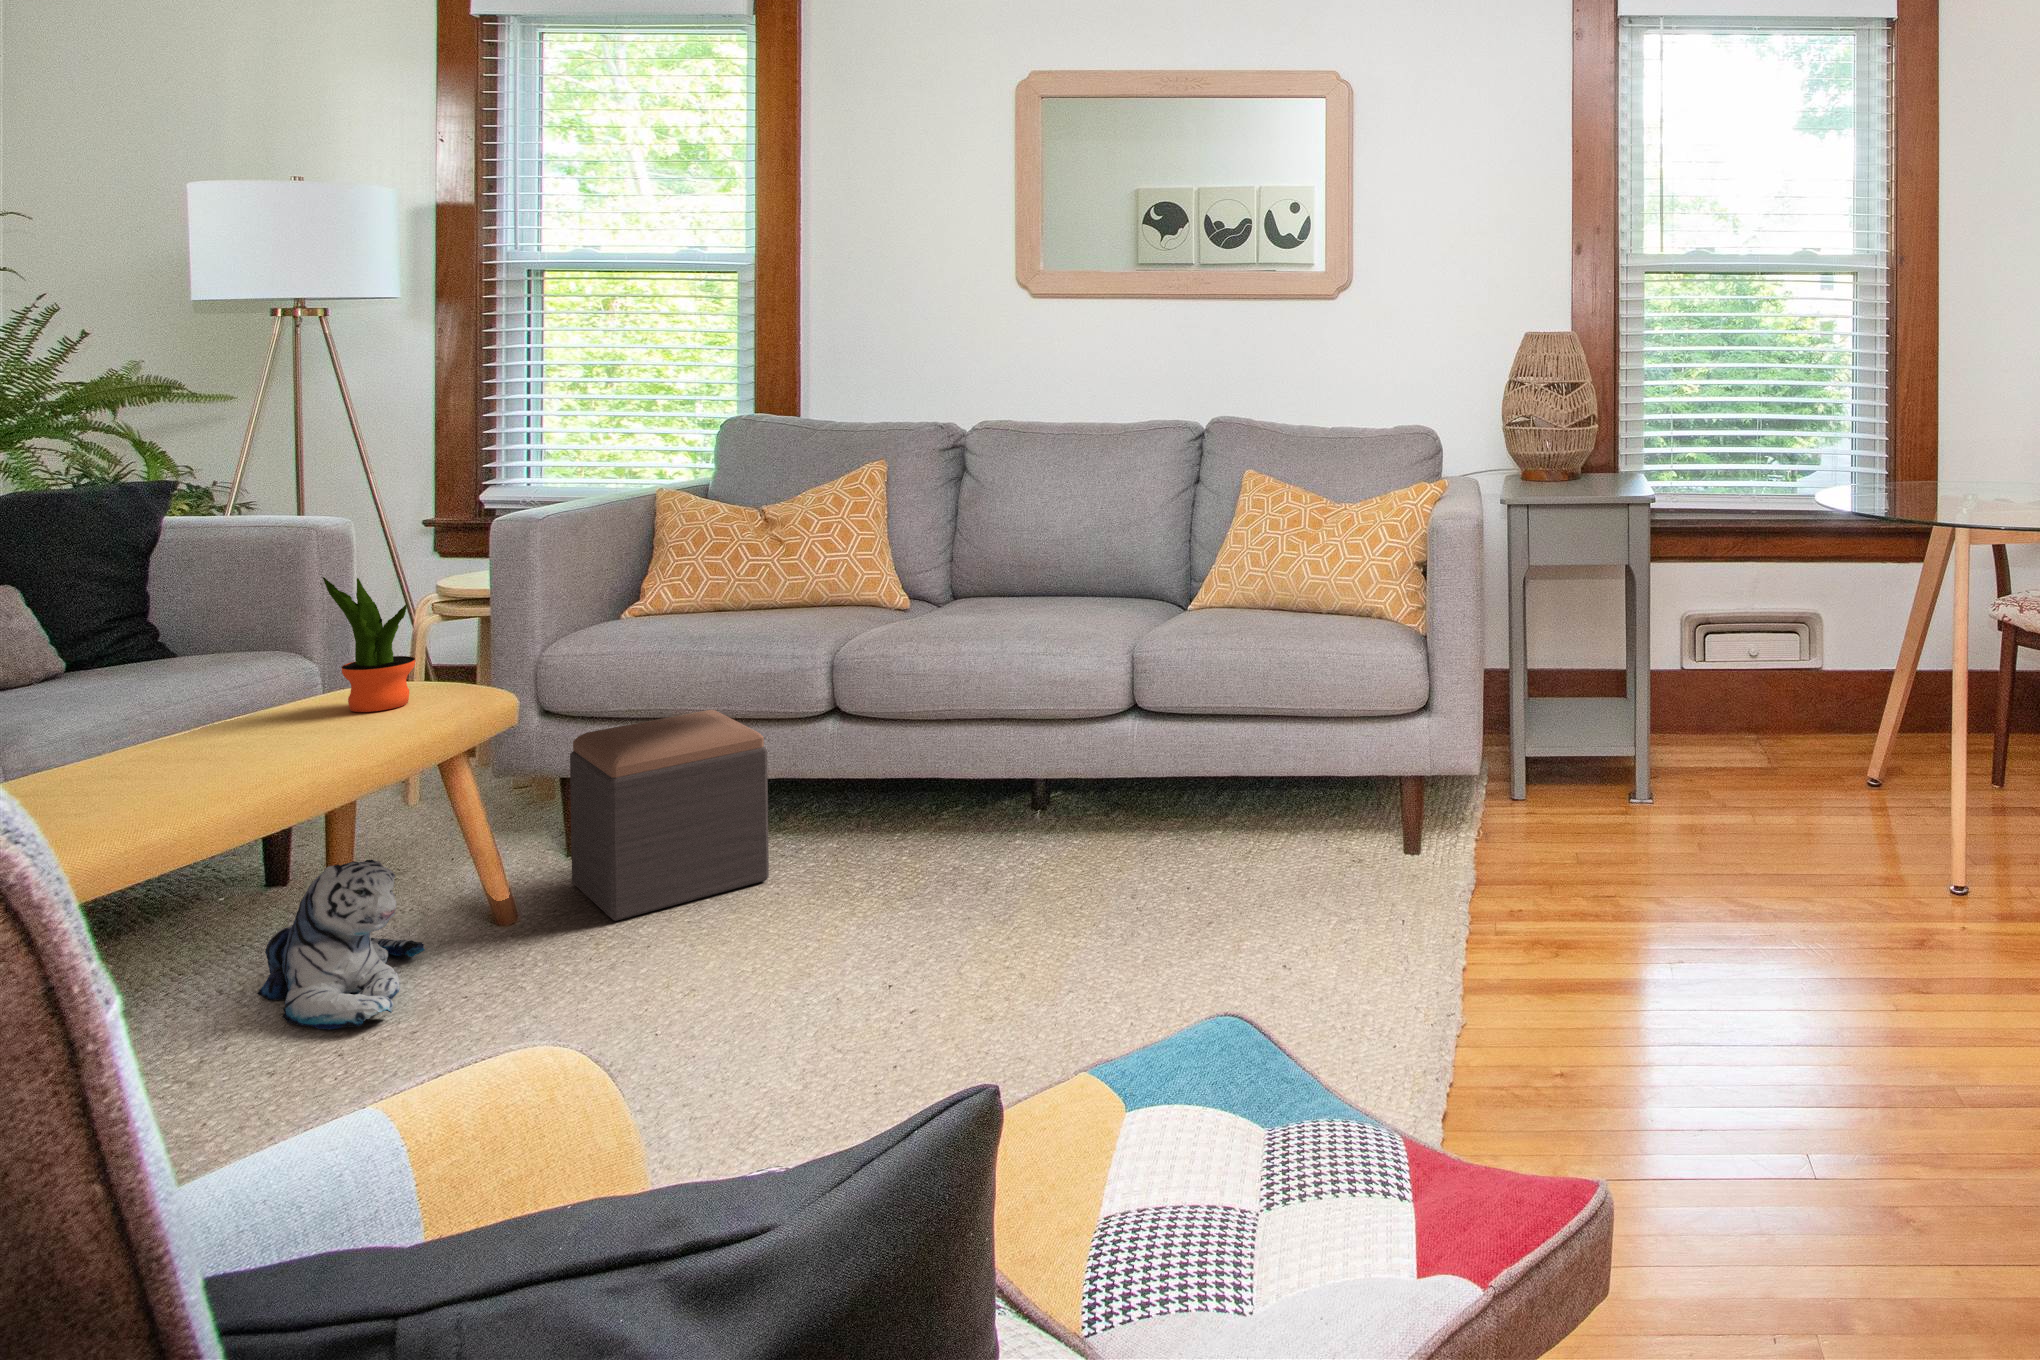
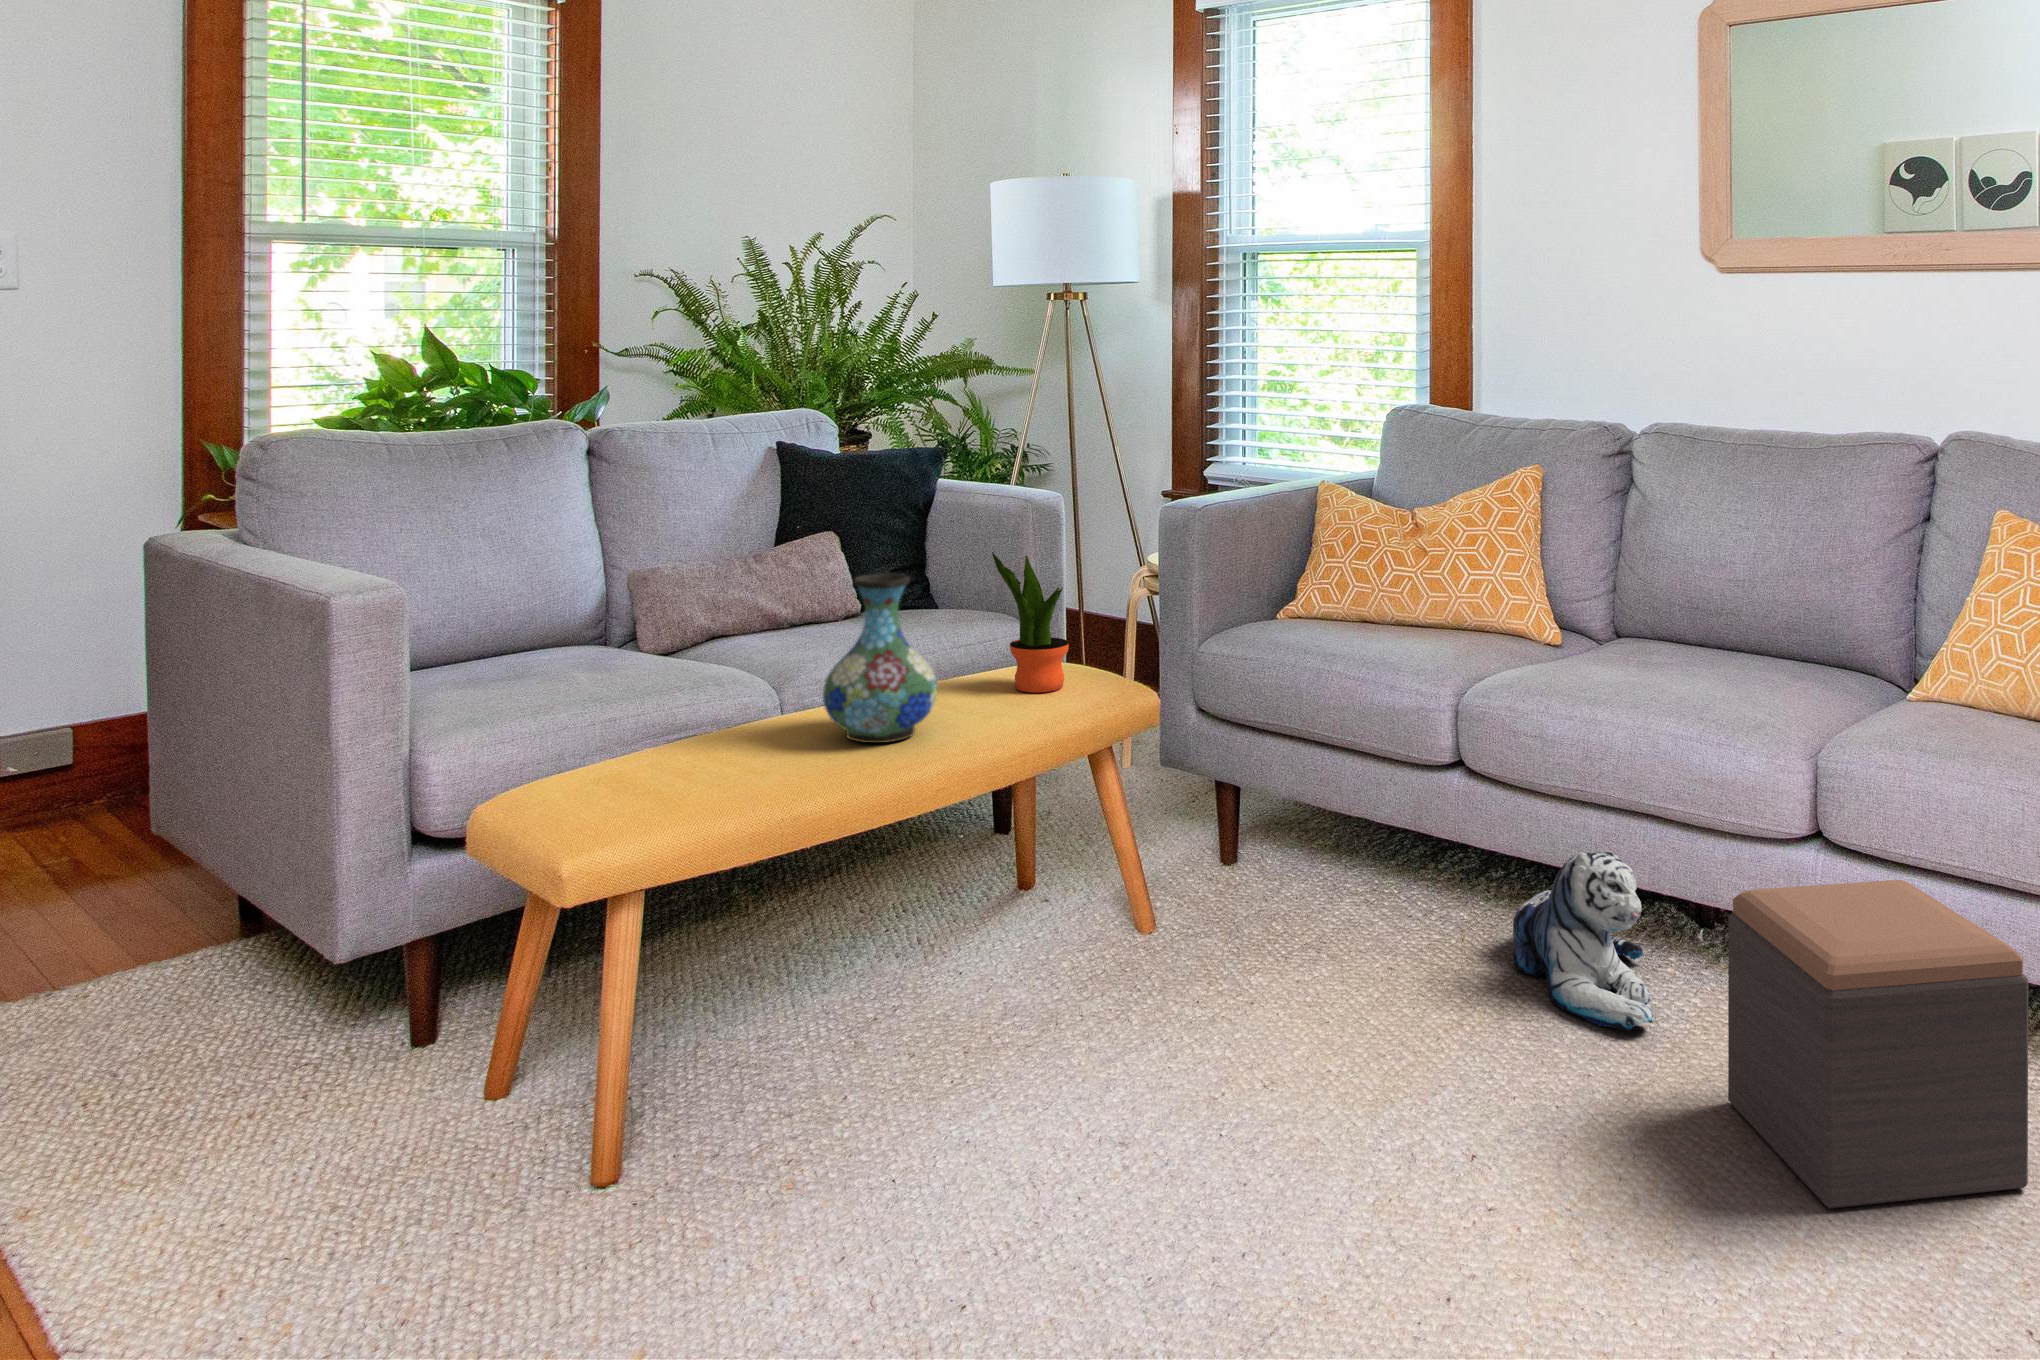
vase: none [125,607,279,782] -> present [823,573,937,743]
footstool: present [570,710,769,921] -> present [1728,880,2028,1209]
plush toy: present [257,860,425,1029] -> present [1513,852,1654,1030]

